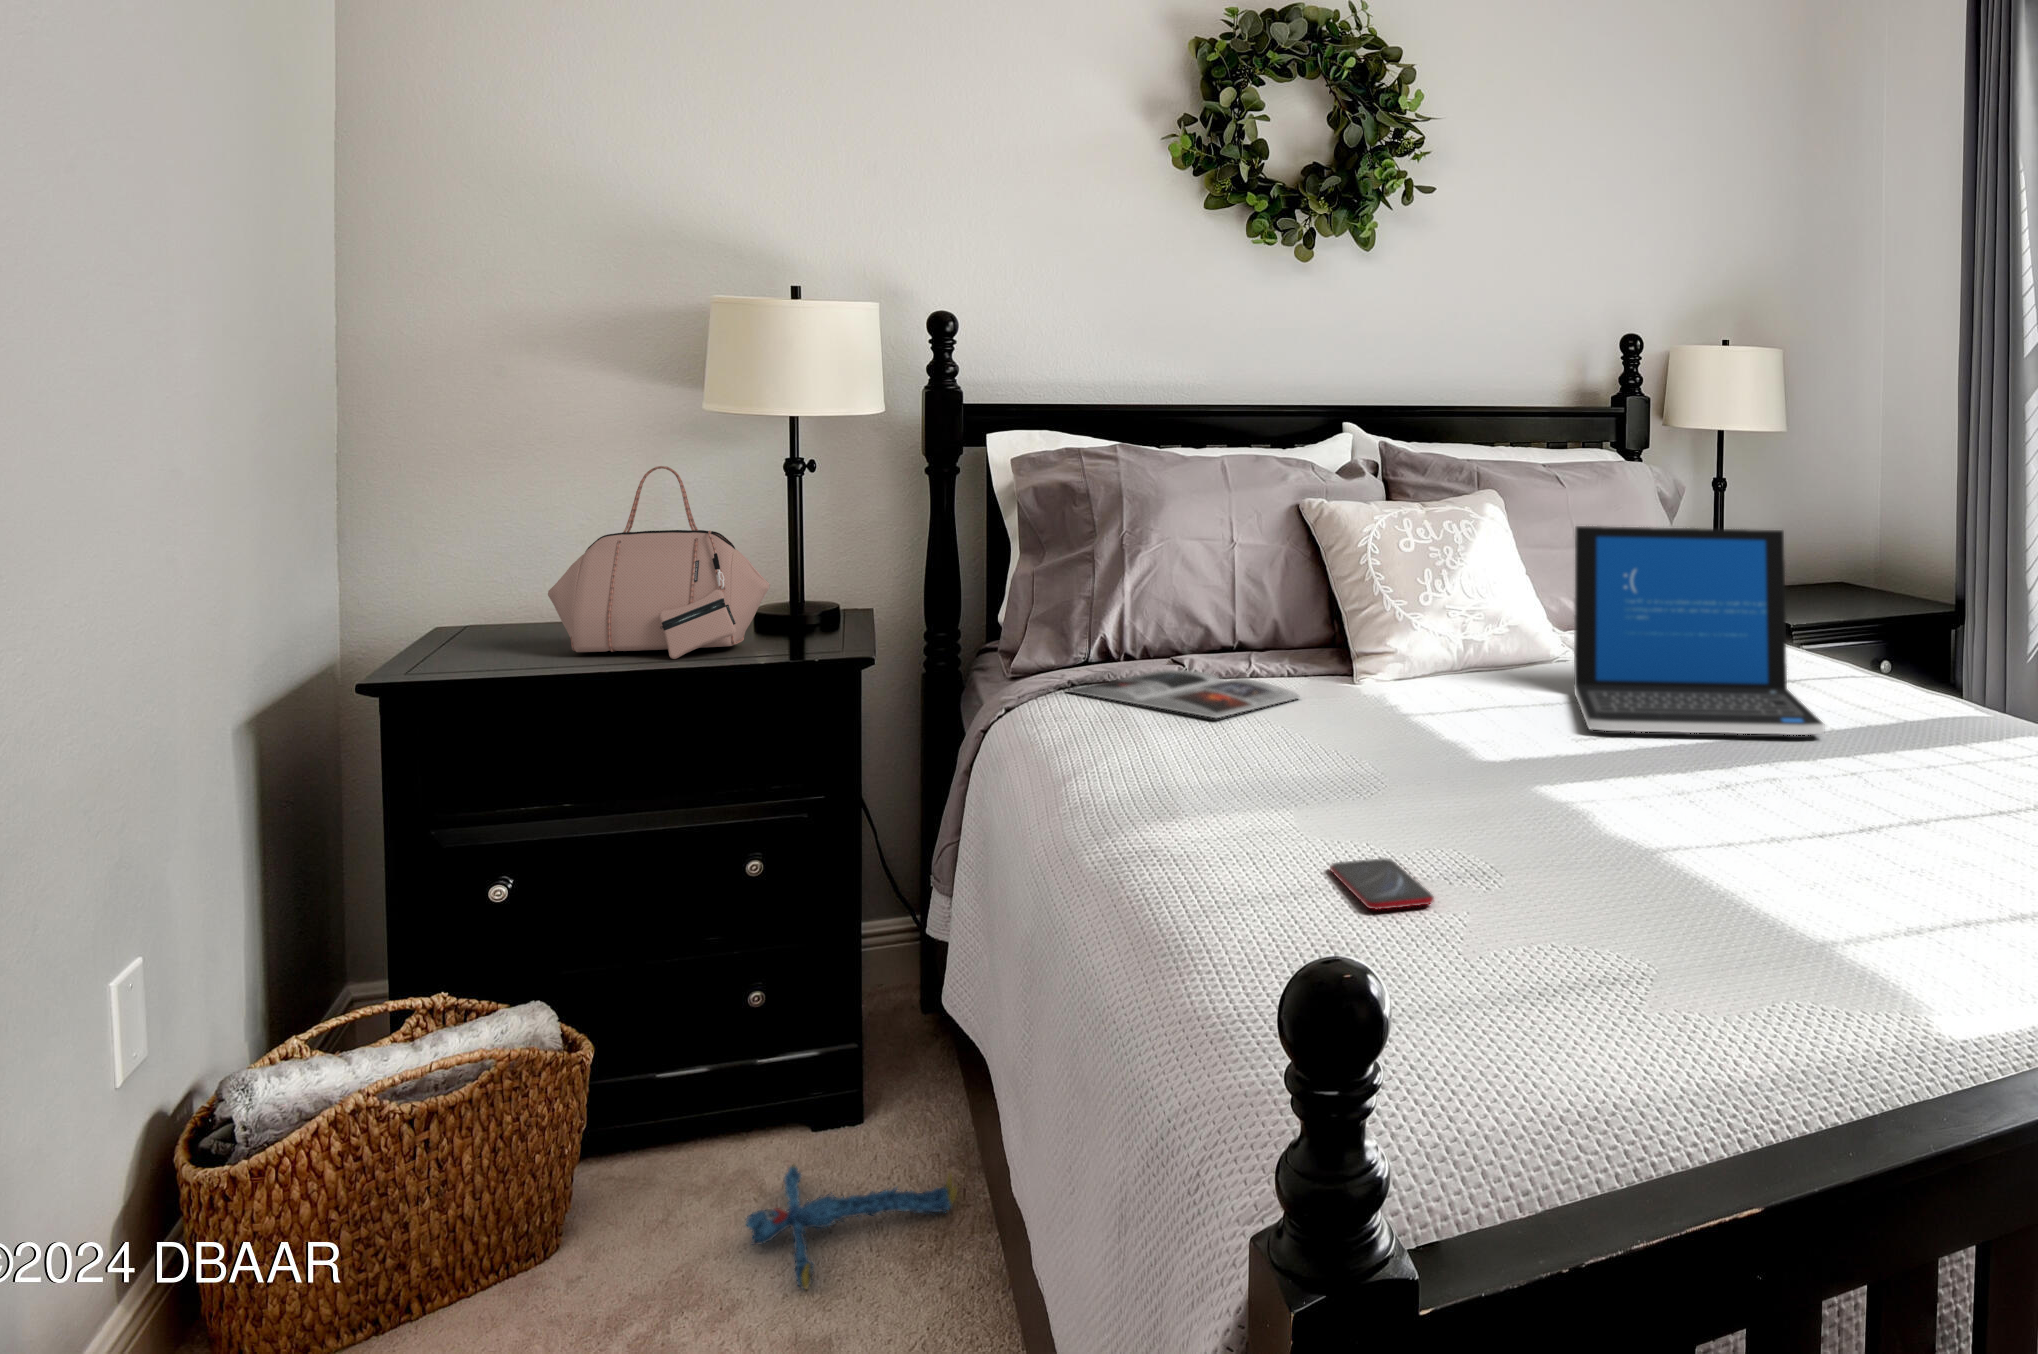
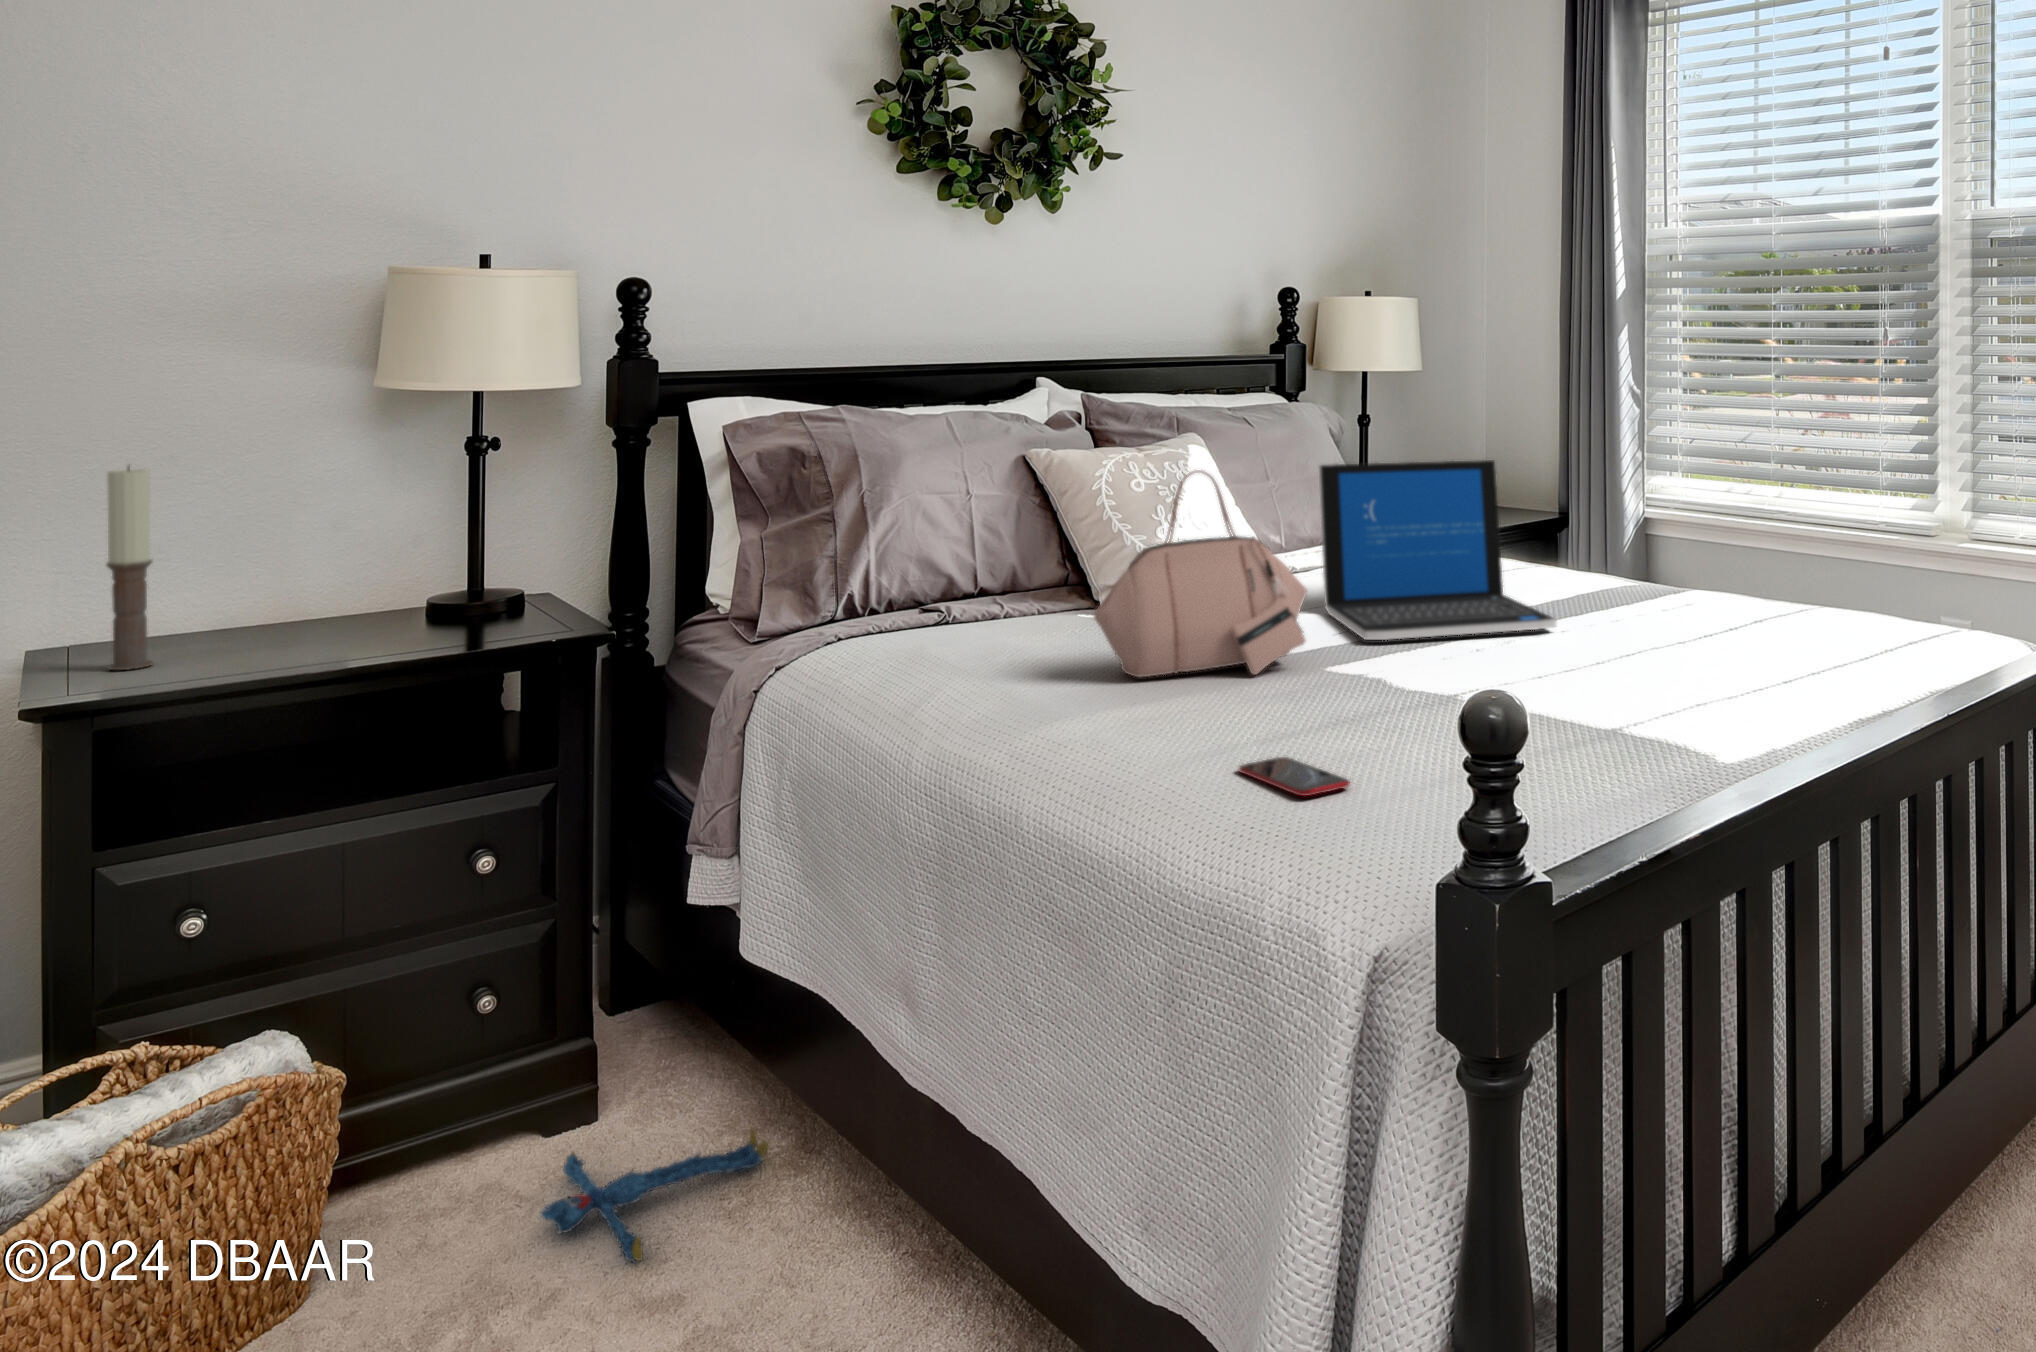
handbag: present [548,466,770,659] -> present [1094,470,1307,677]
candle: none [471,474,510,658] -> present [107,467,153,670]
magazine: present [1068,670,1300,718] -> none [846,620,1085,660]

